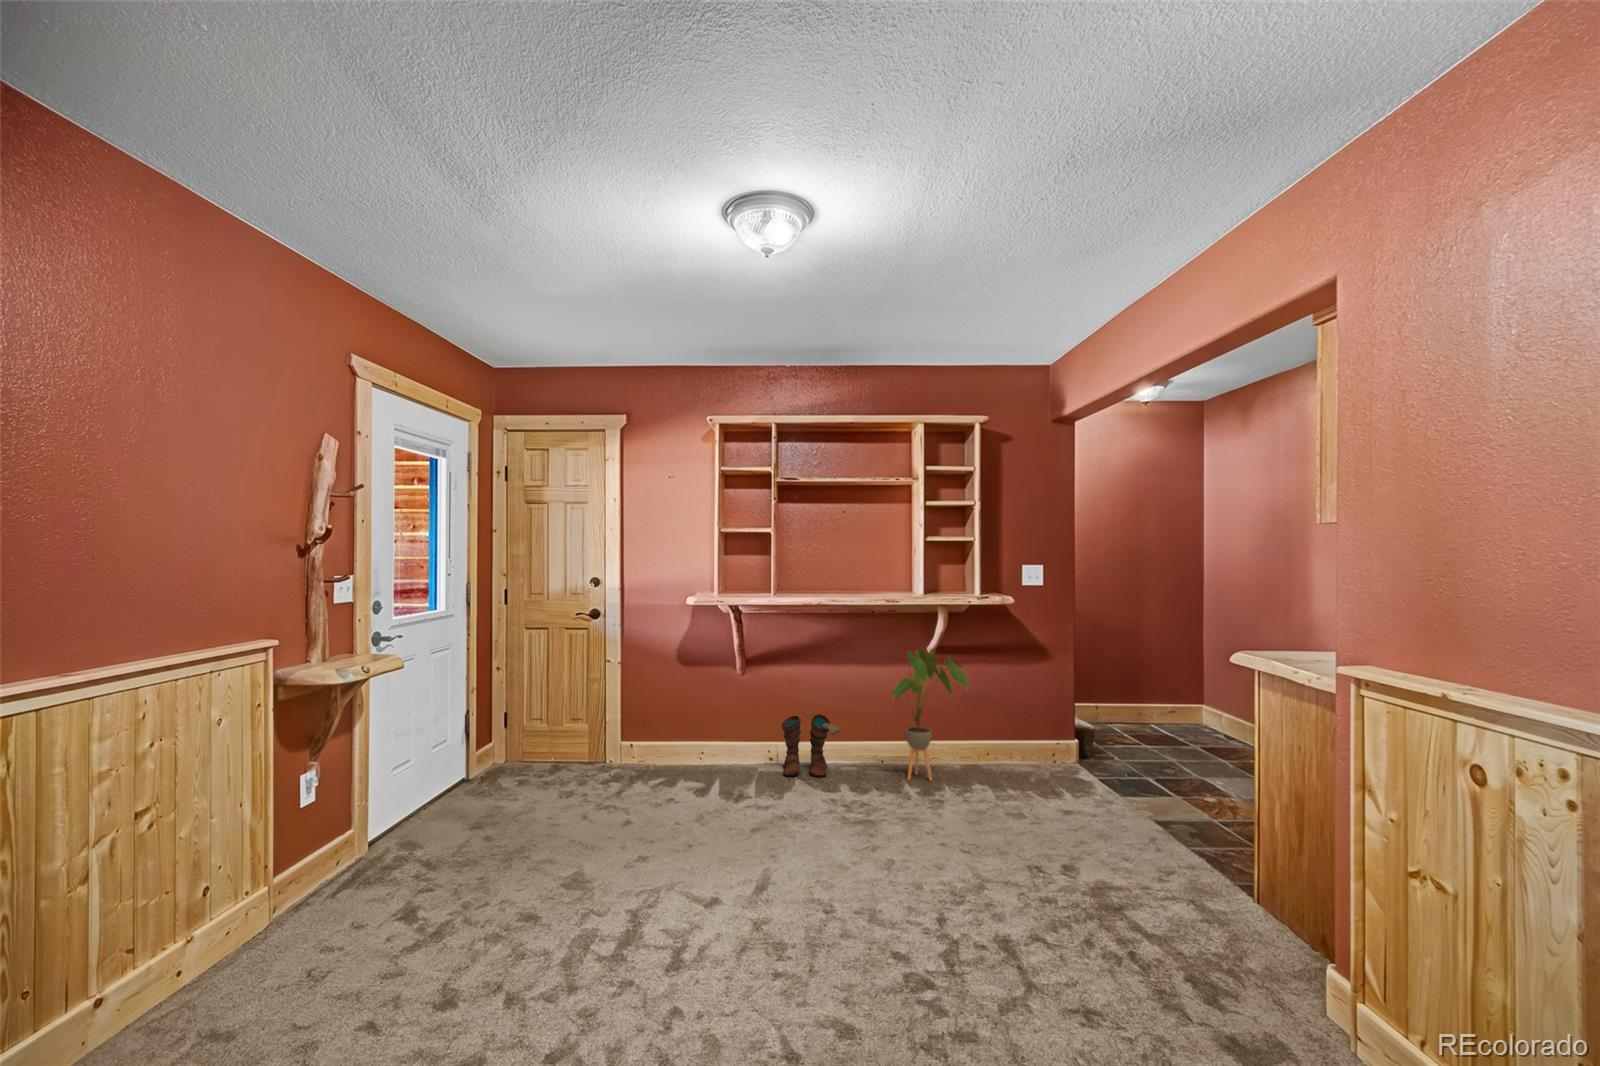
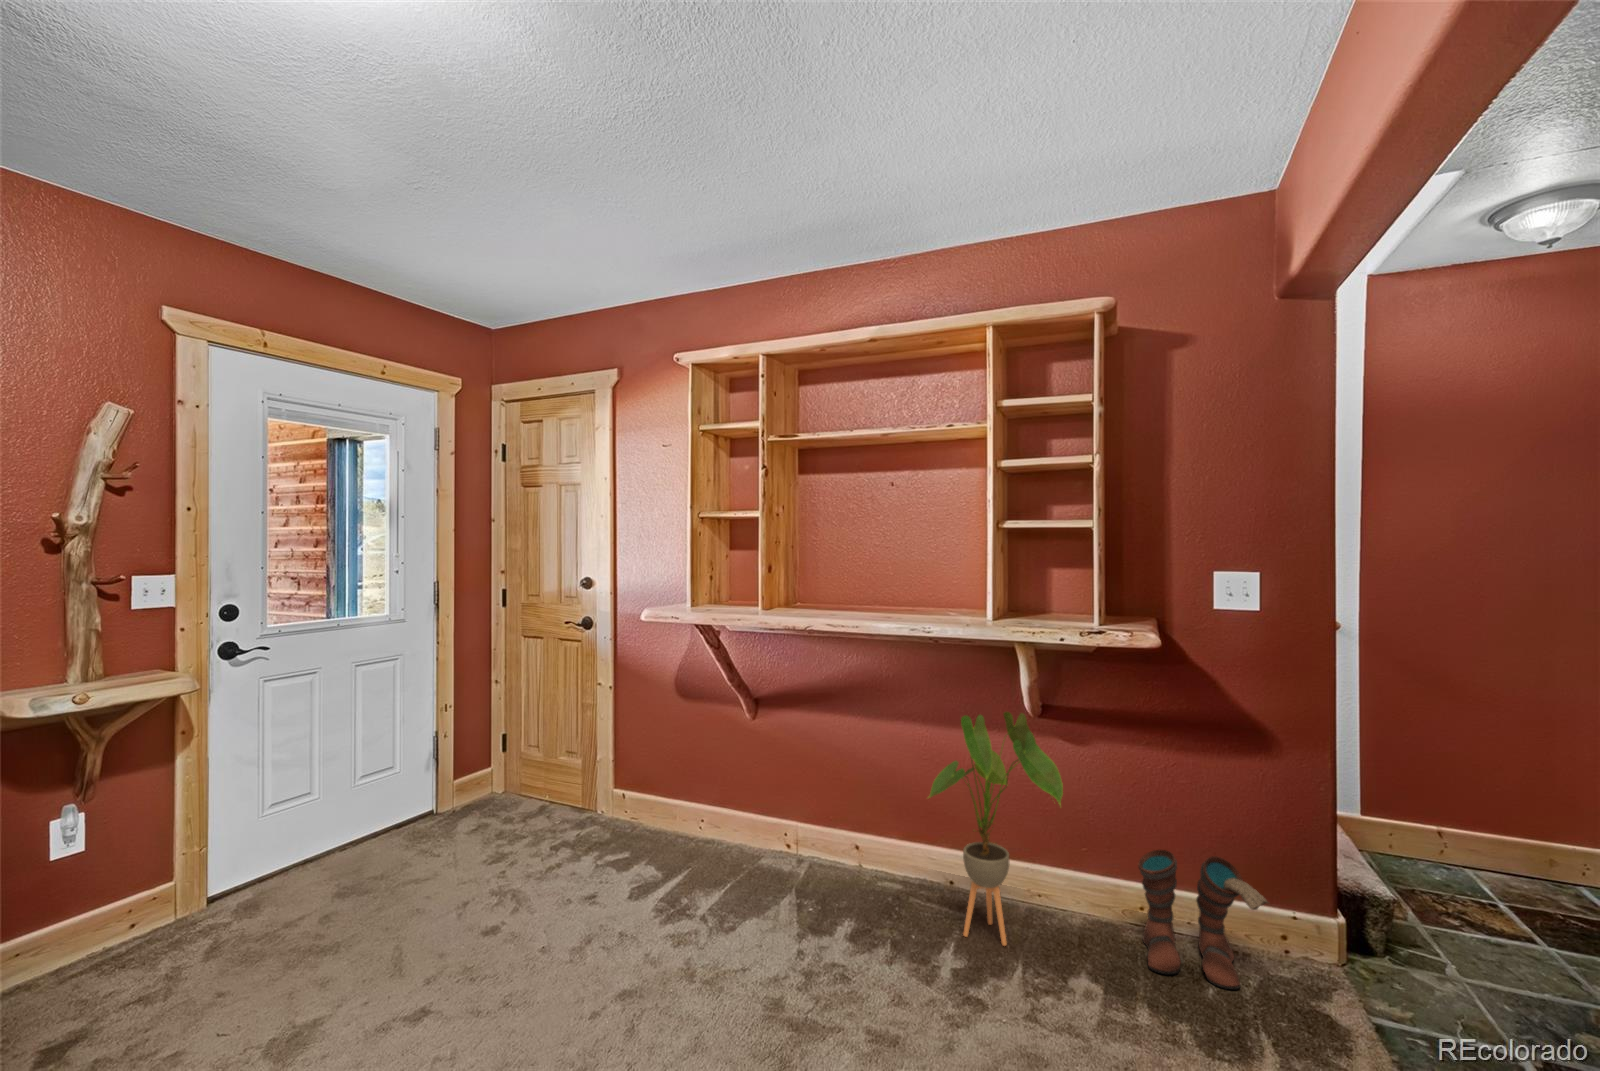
boots: present [782,714,840,777] -> present [1138,850,1268,989]

